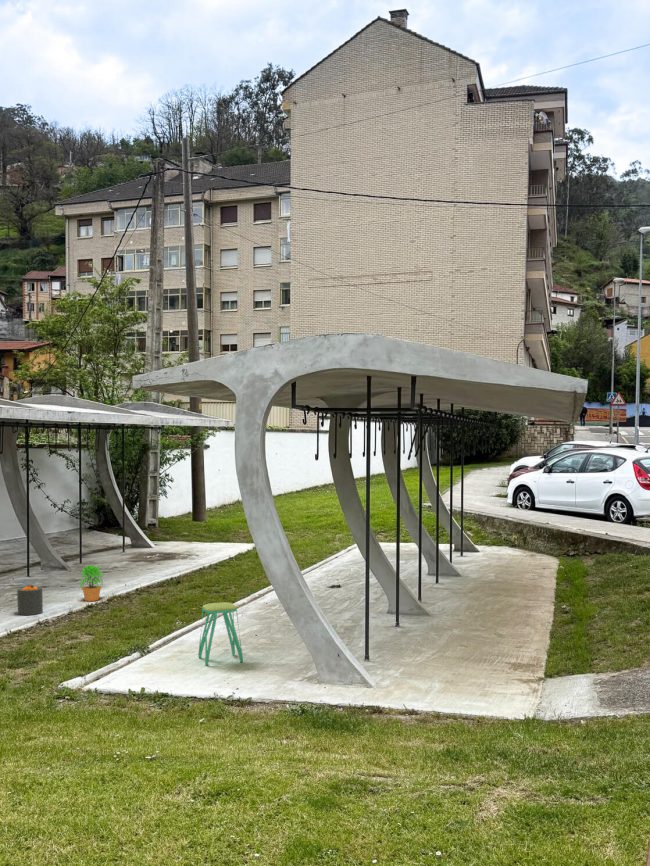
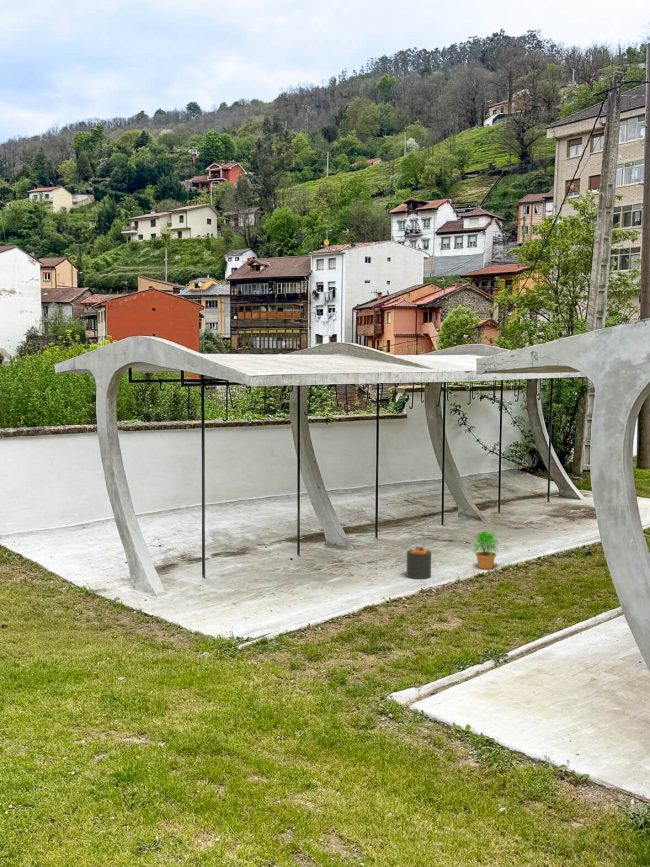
stool: present [198,602,243,666] -> none [560,624,610,703]

